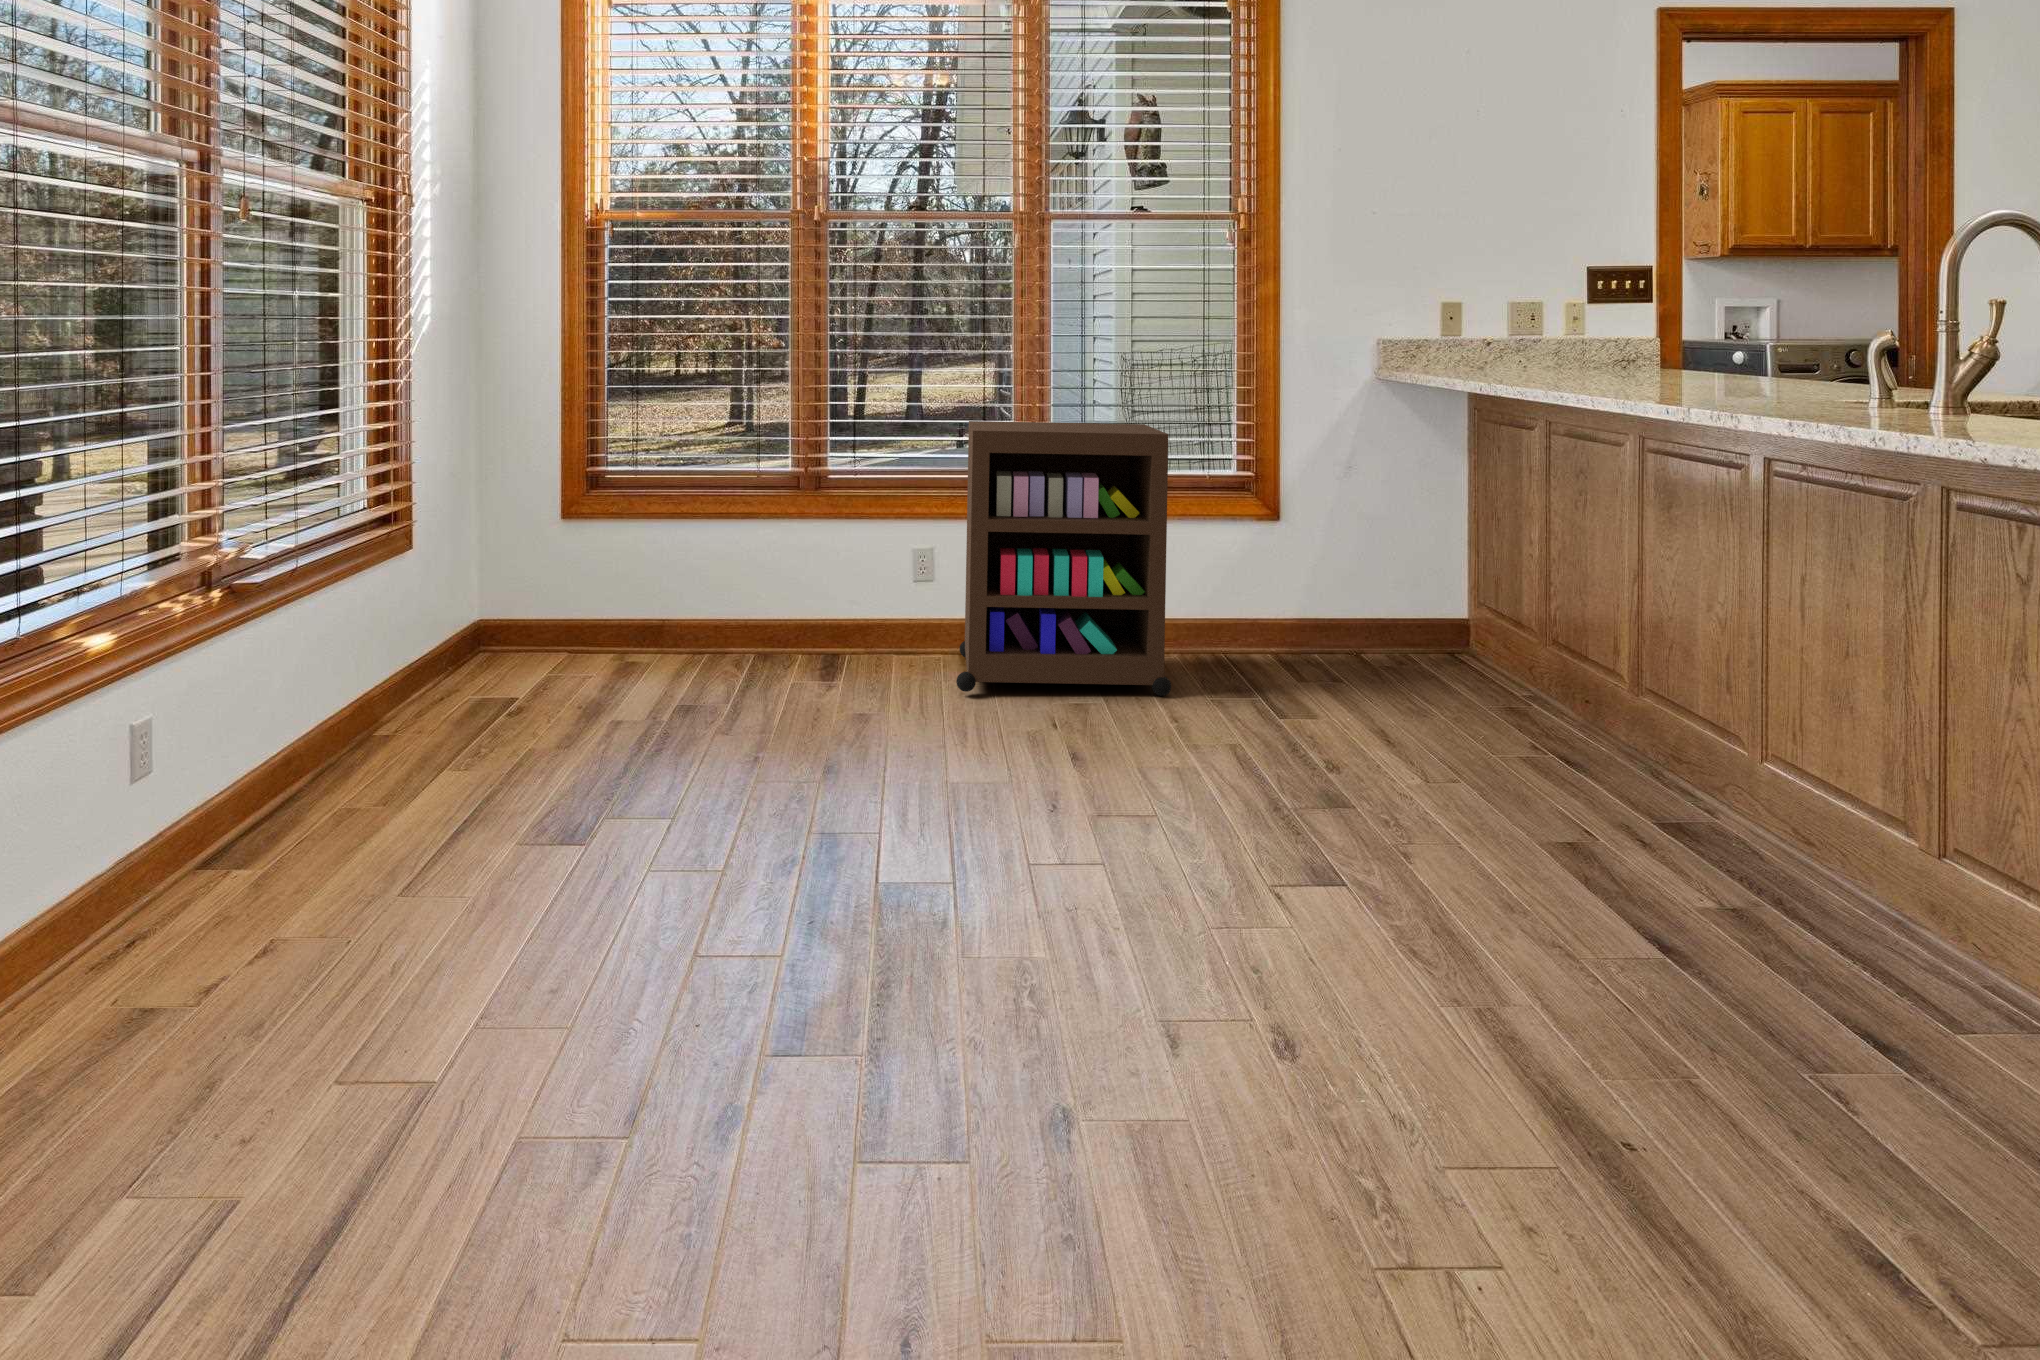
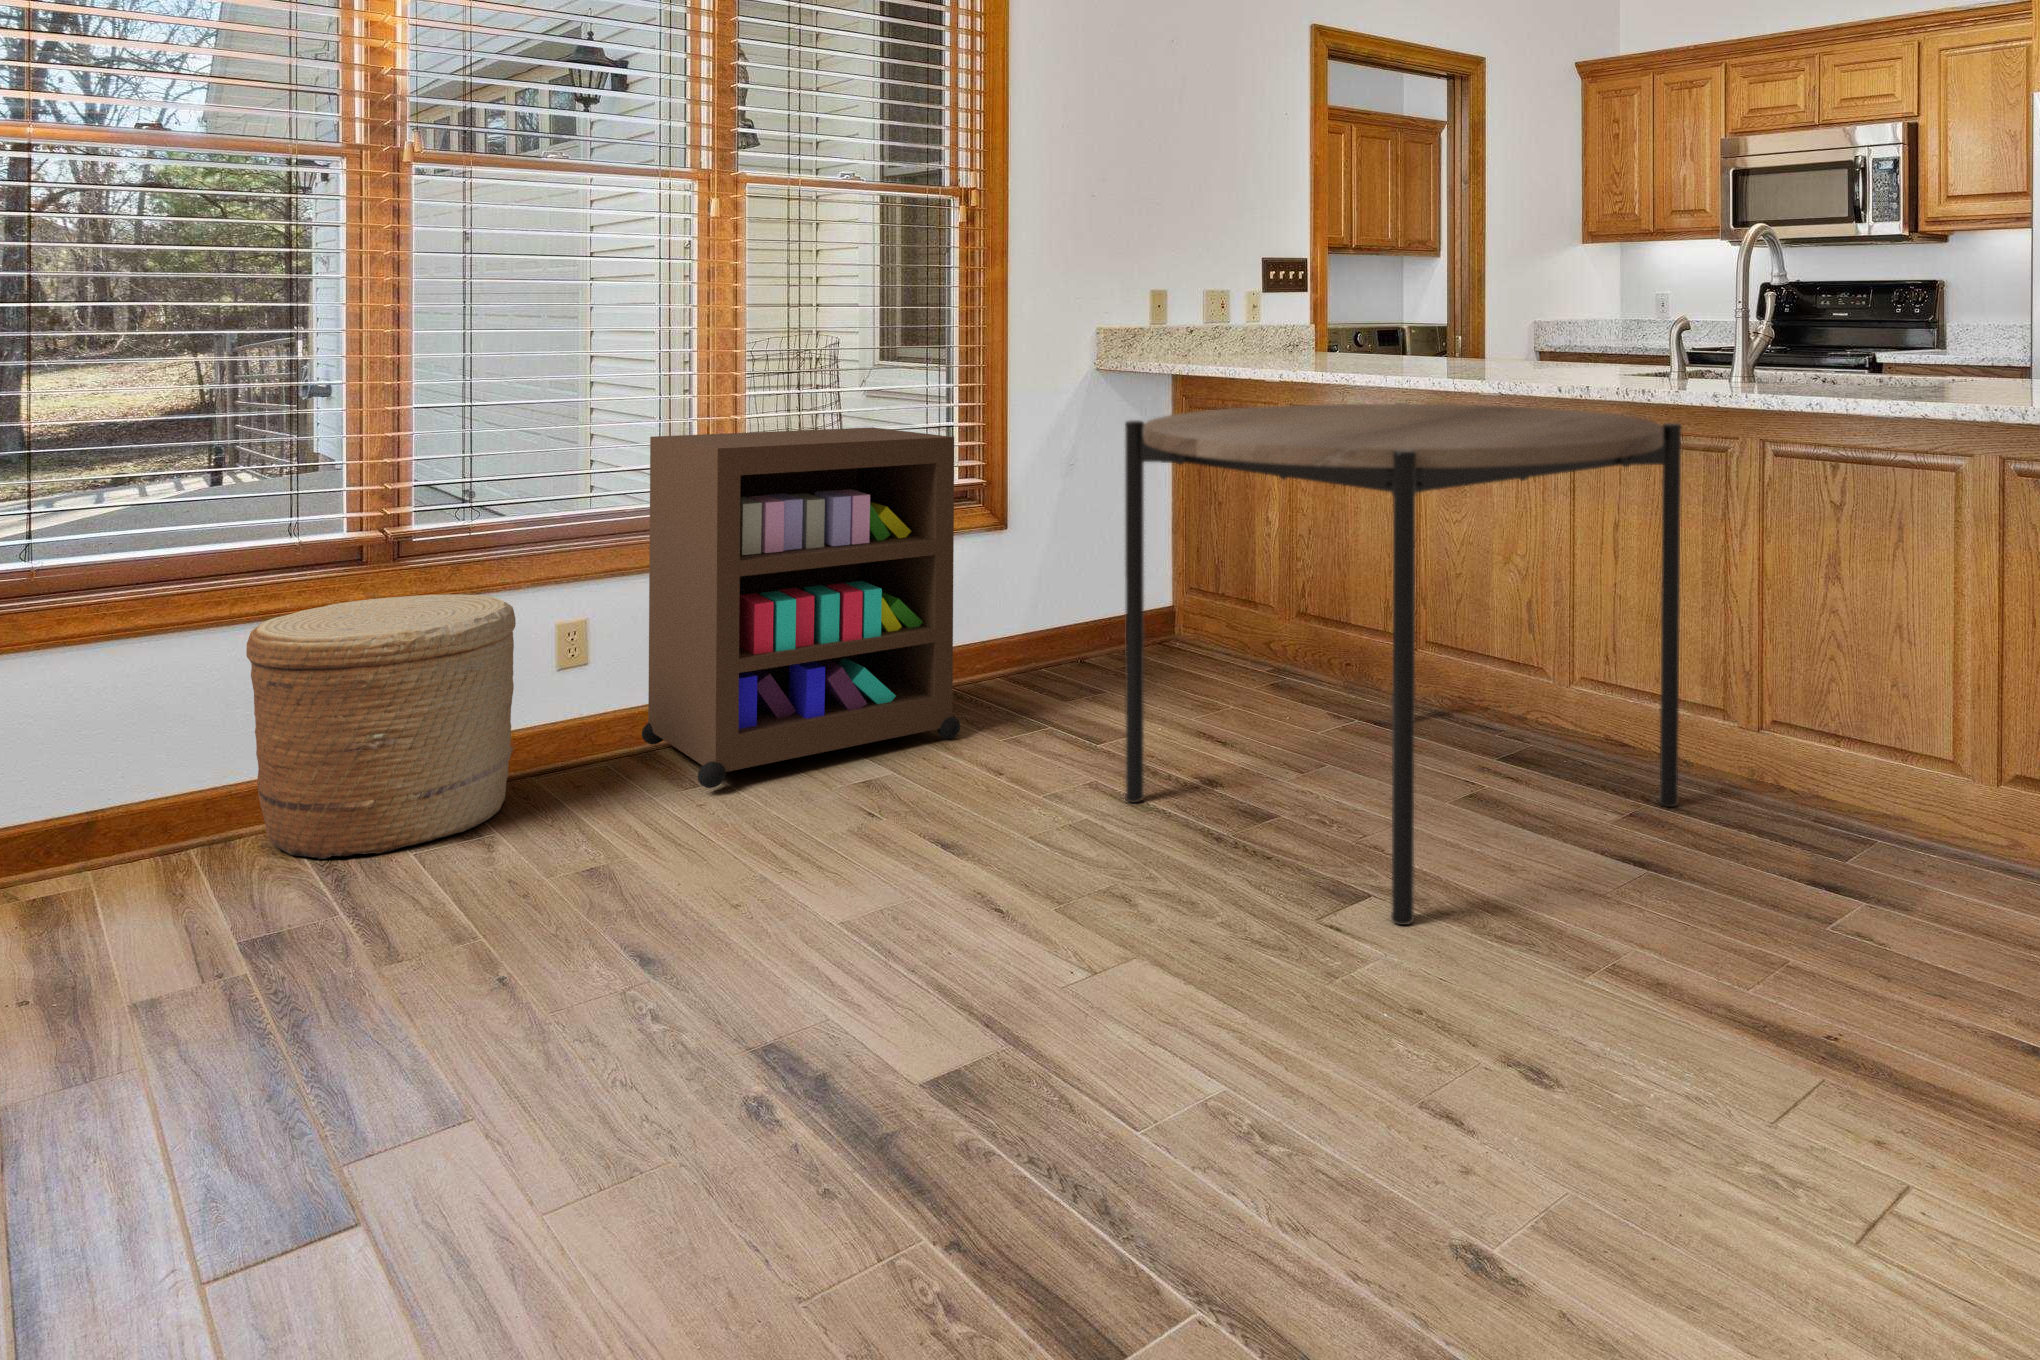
dining table: none [1218,421,1813,918] -> present [1125,403,1682,925]
woven basket: none [710,521,859,688] -> present [246,594,516,859]

